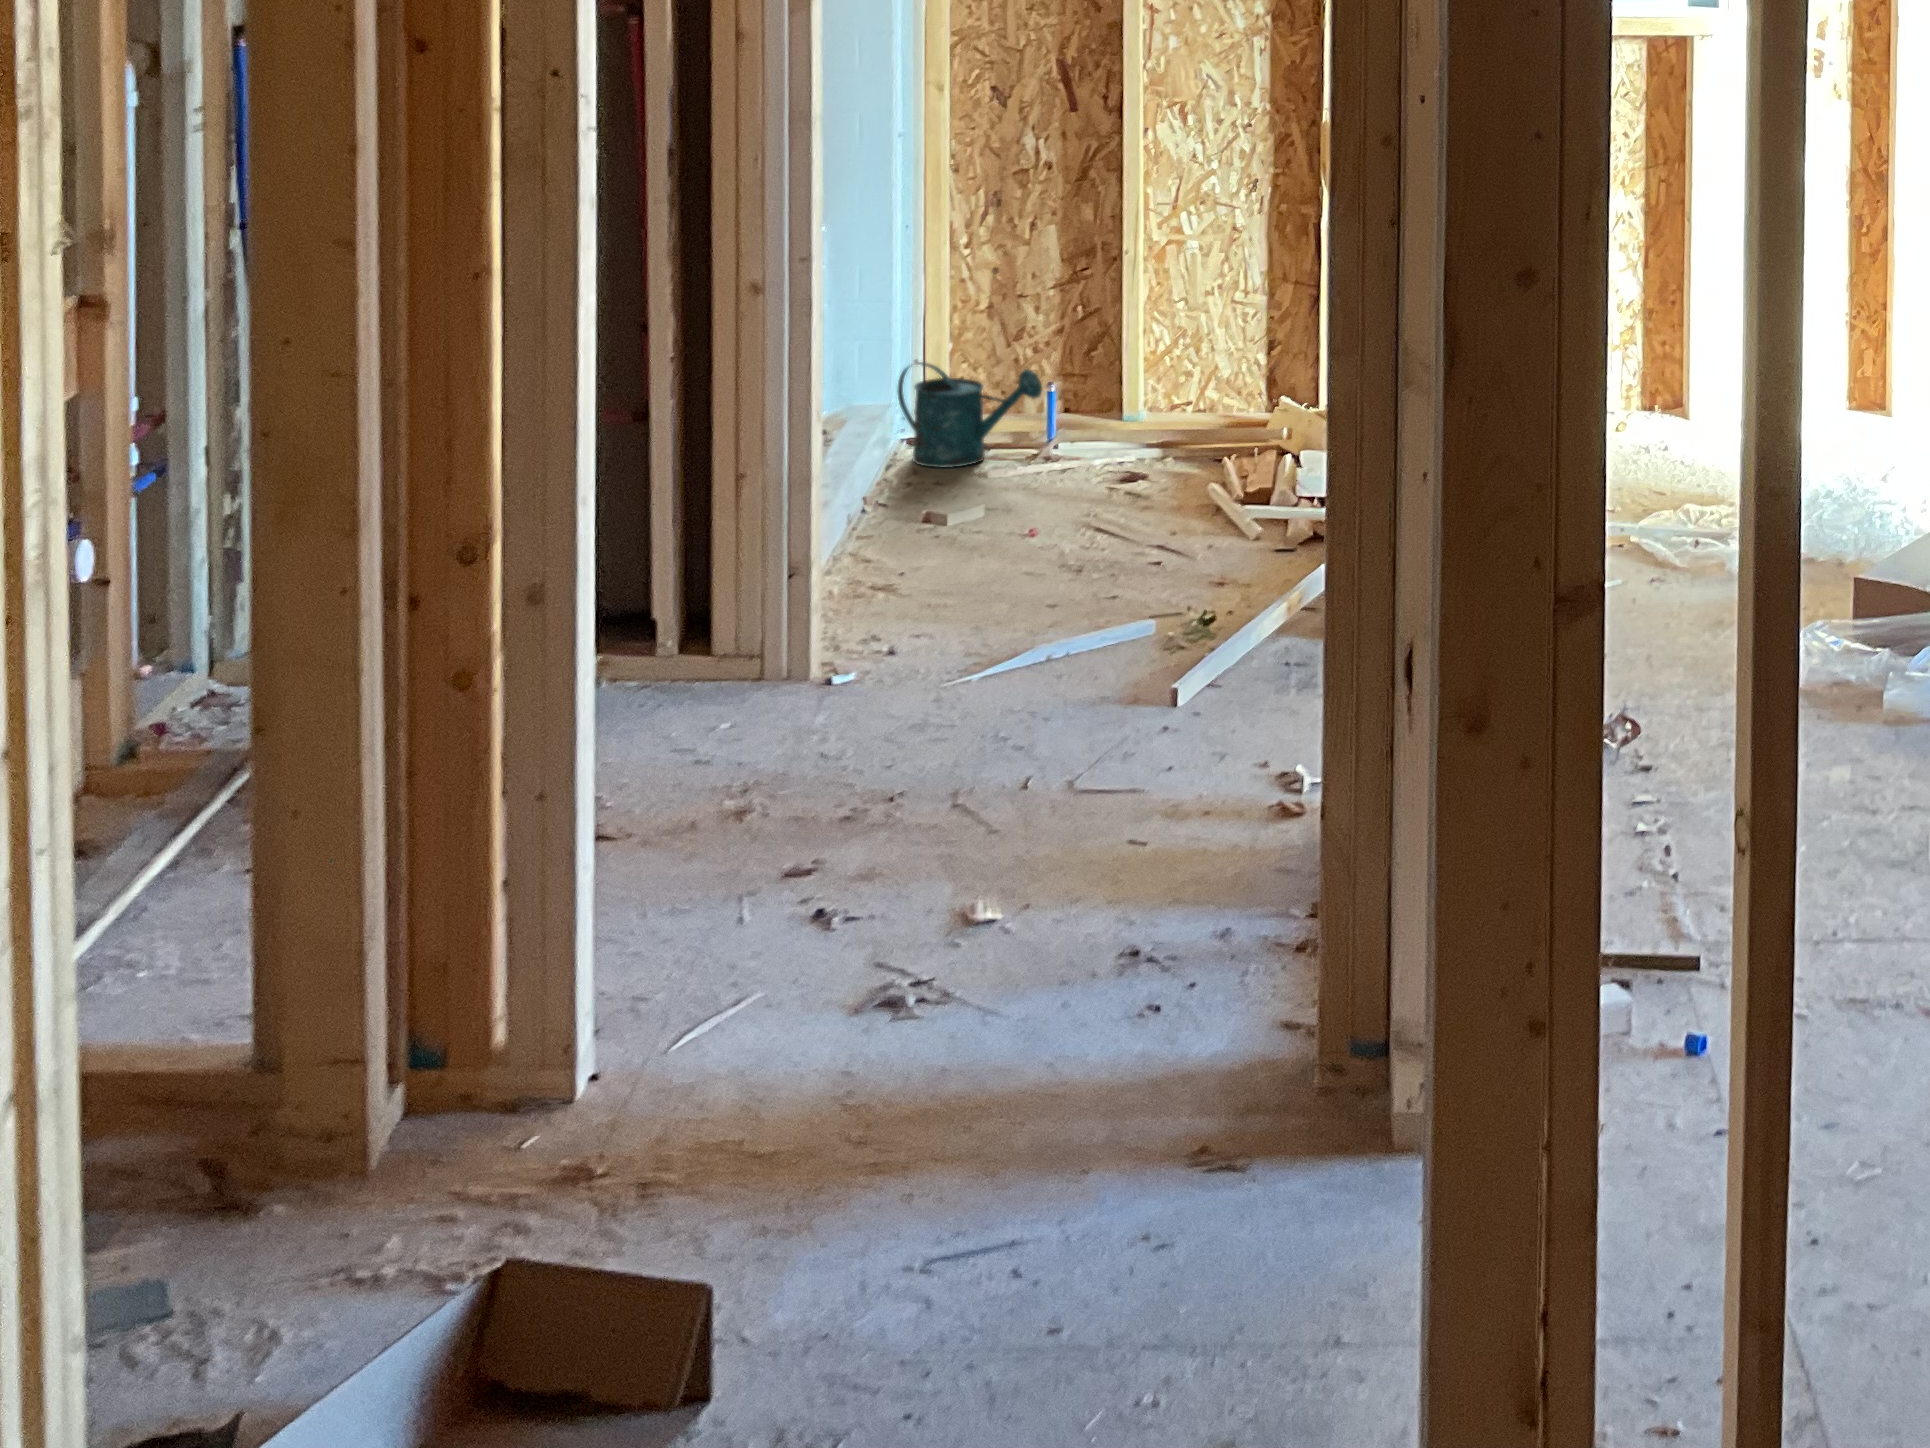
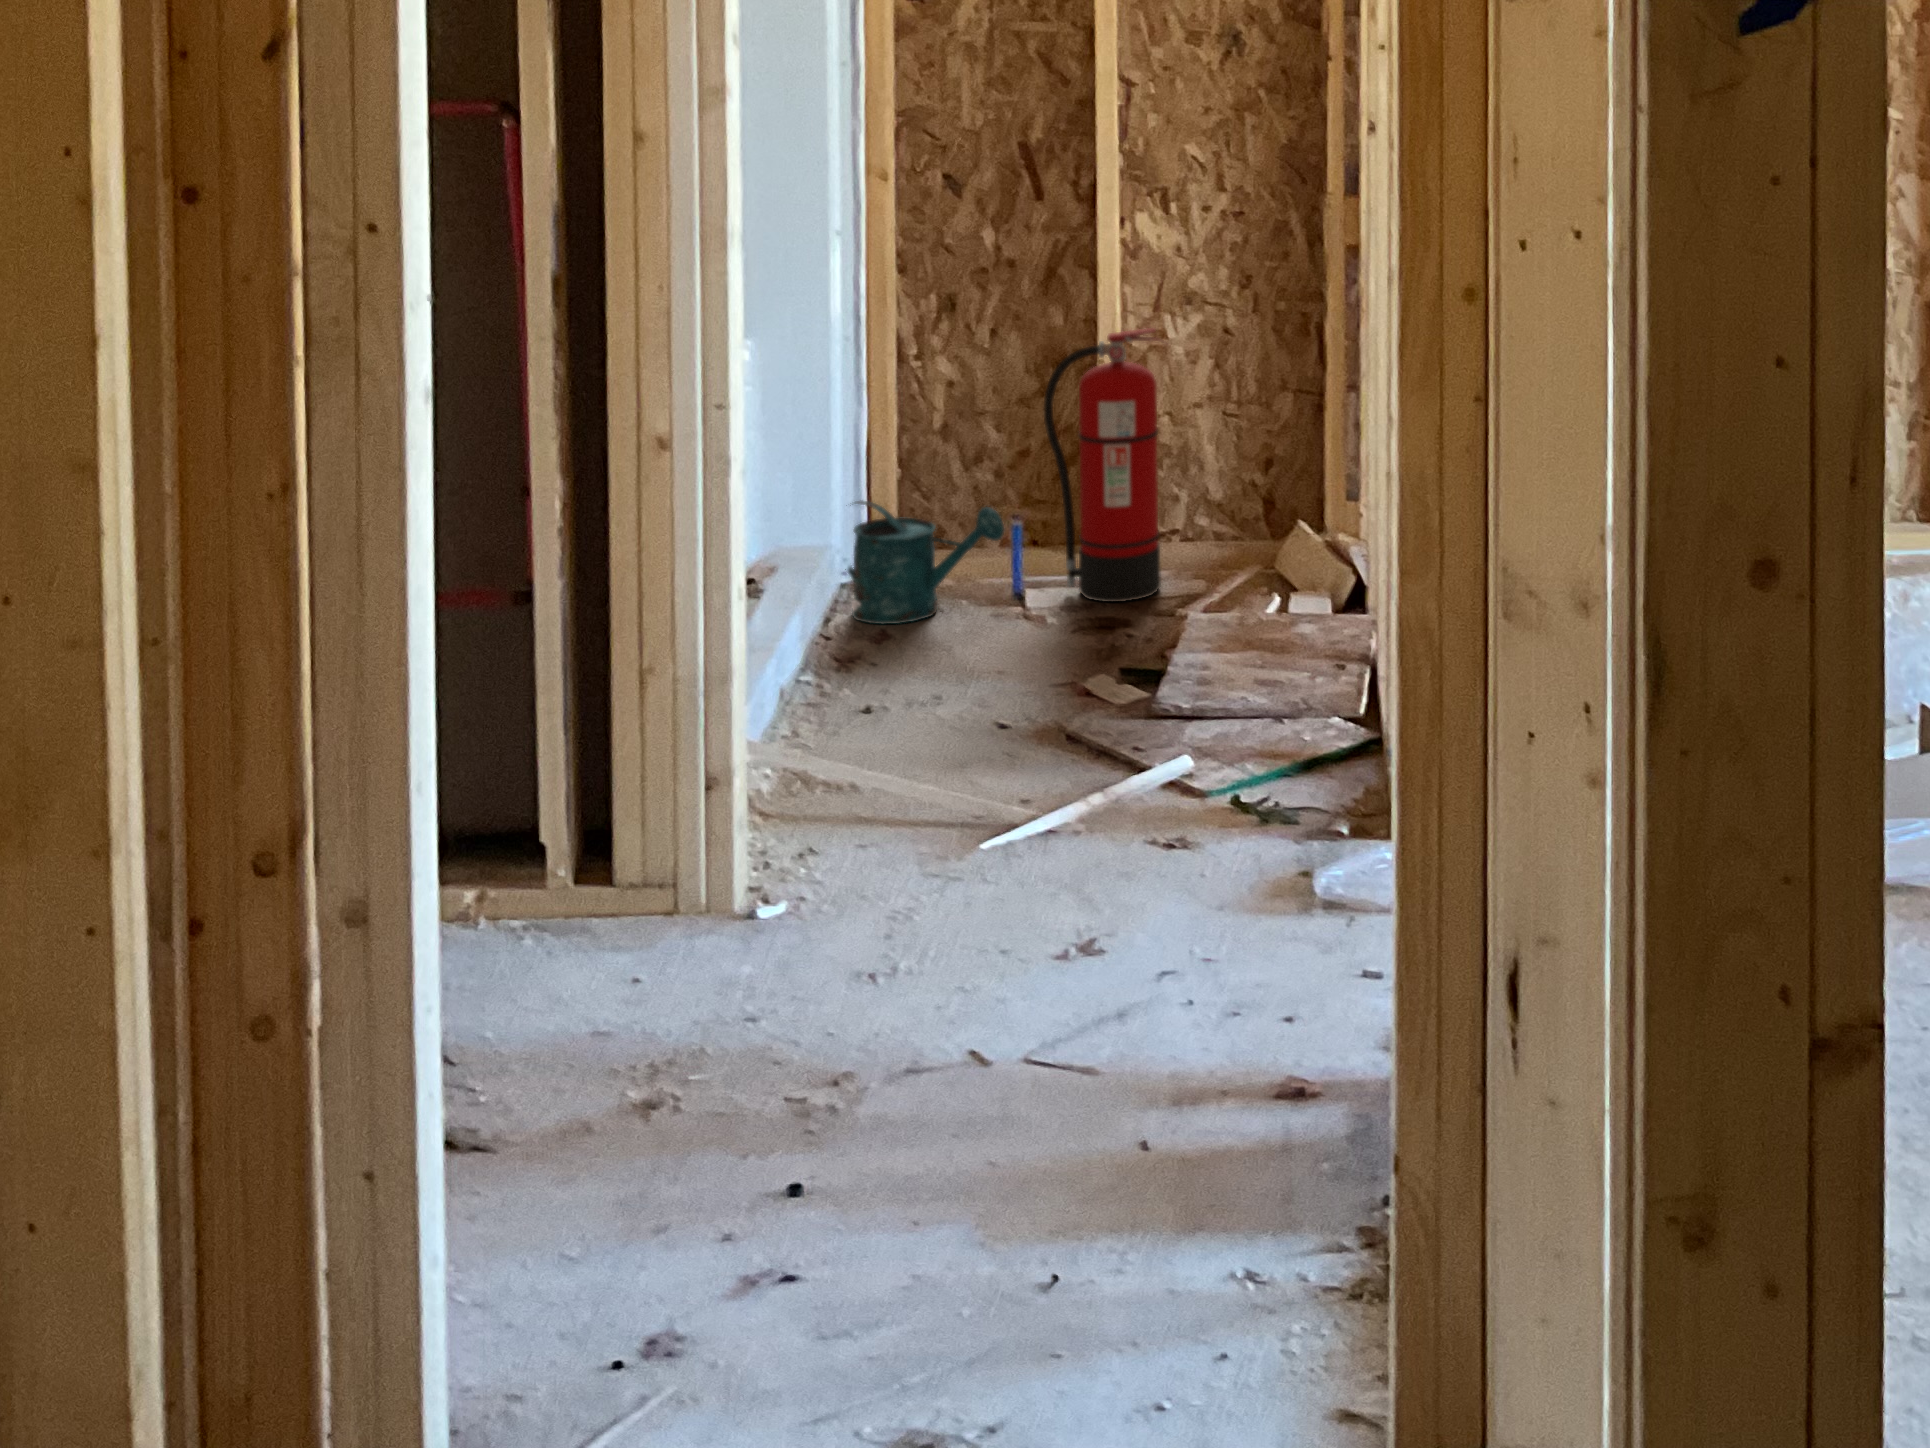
fire extinguisher: none [1077,220,1186,455] -> present [1044,328,1165,602]

